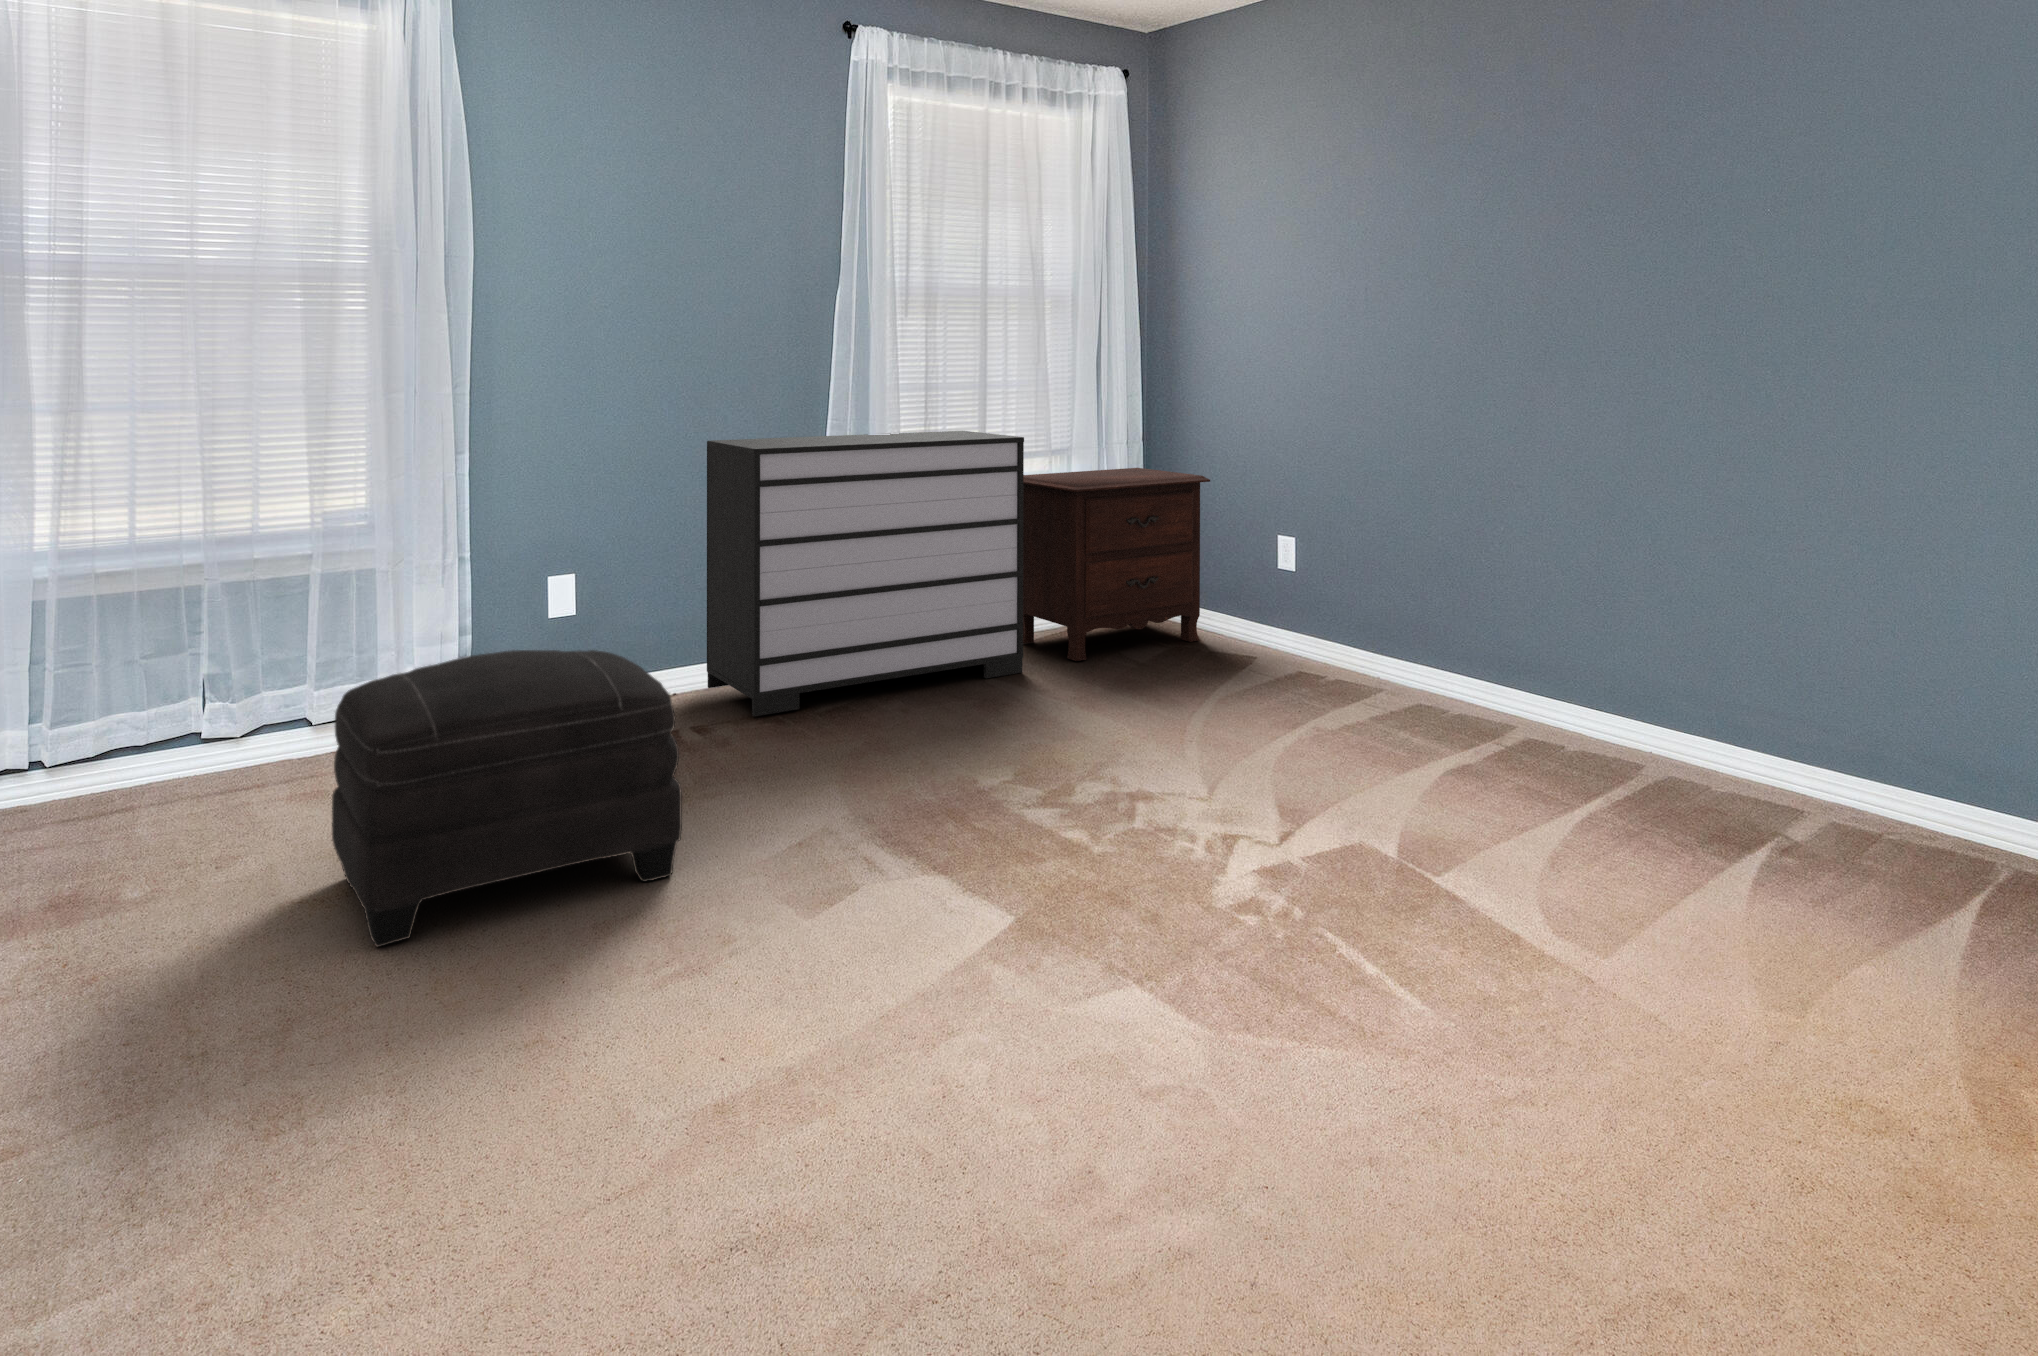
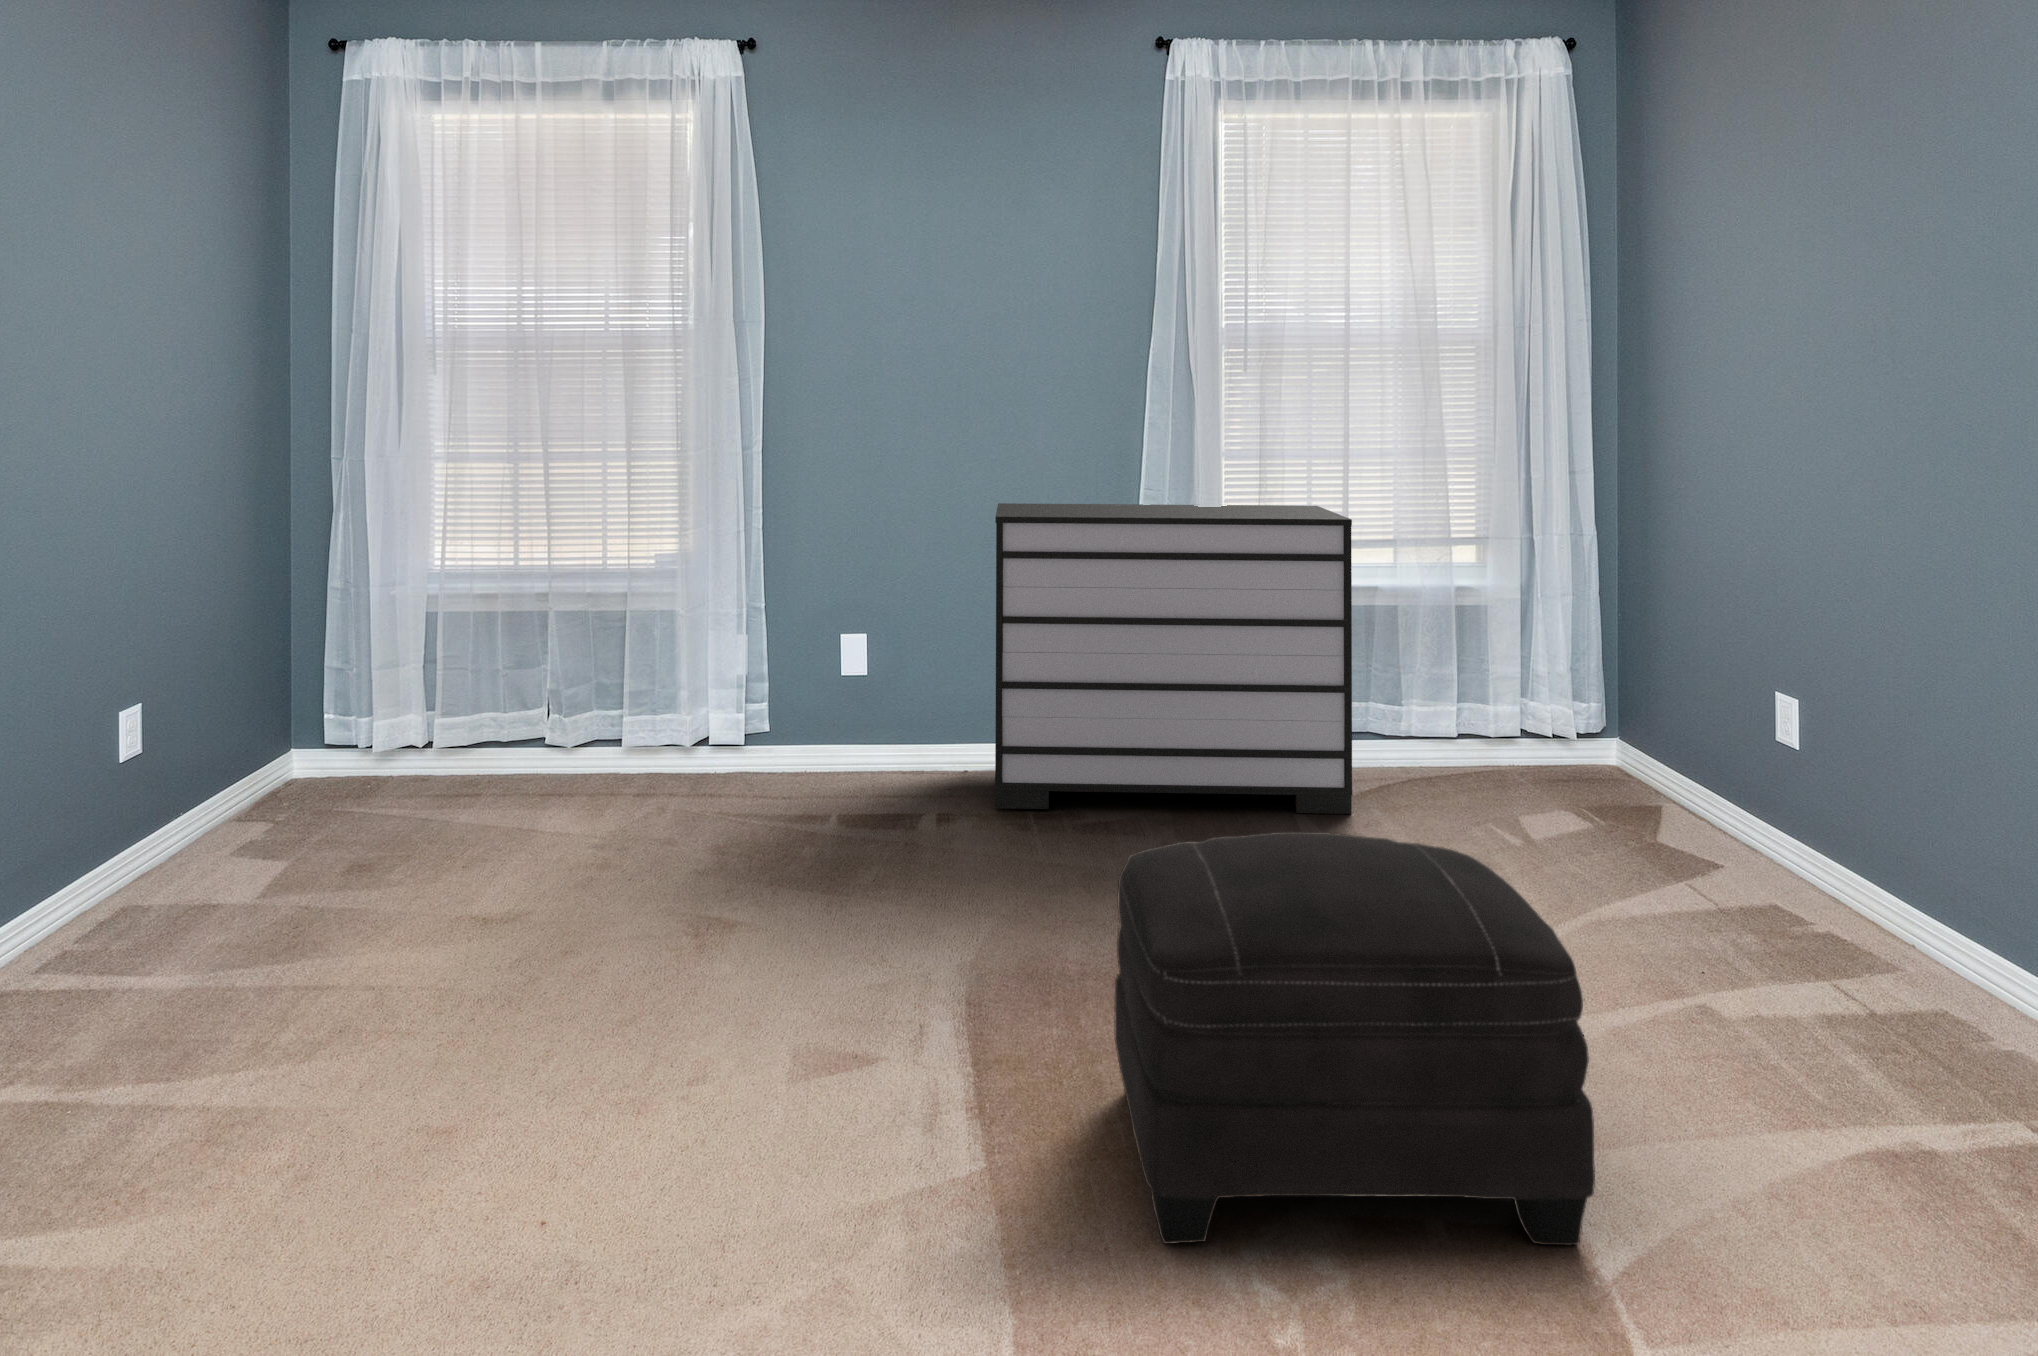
nightstand: present [1023,468,1210,661] -> none [1384,565,1667,814]
ottoman: present [332,650,682,947] -> present [1115,832,1595,1245]

